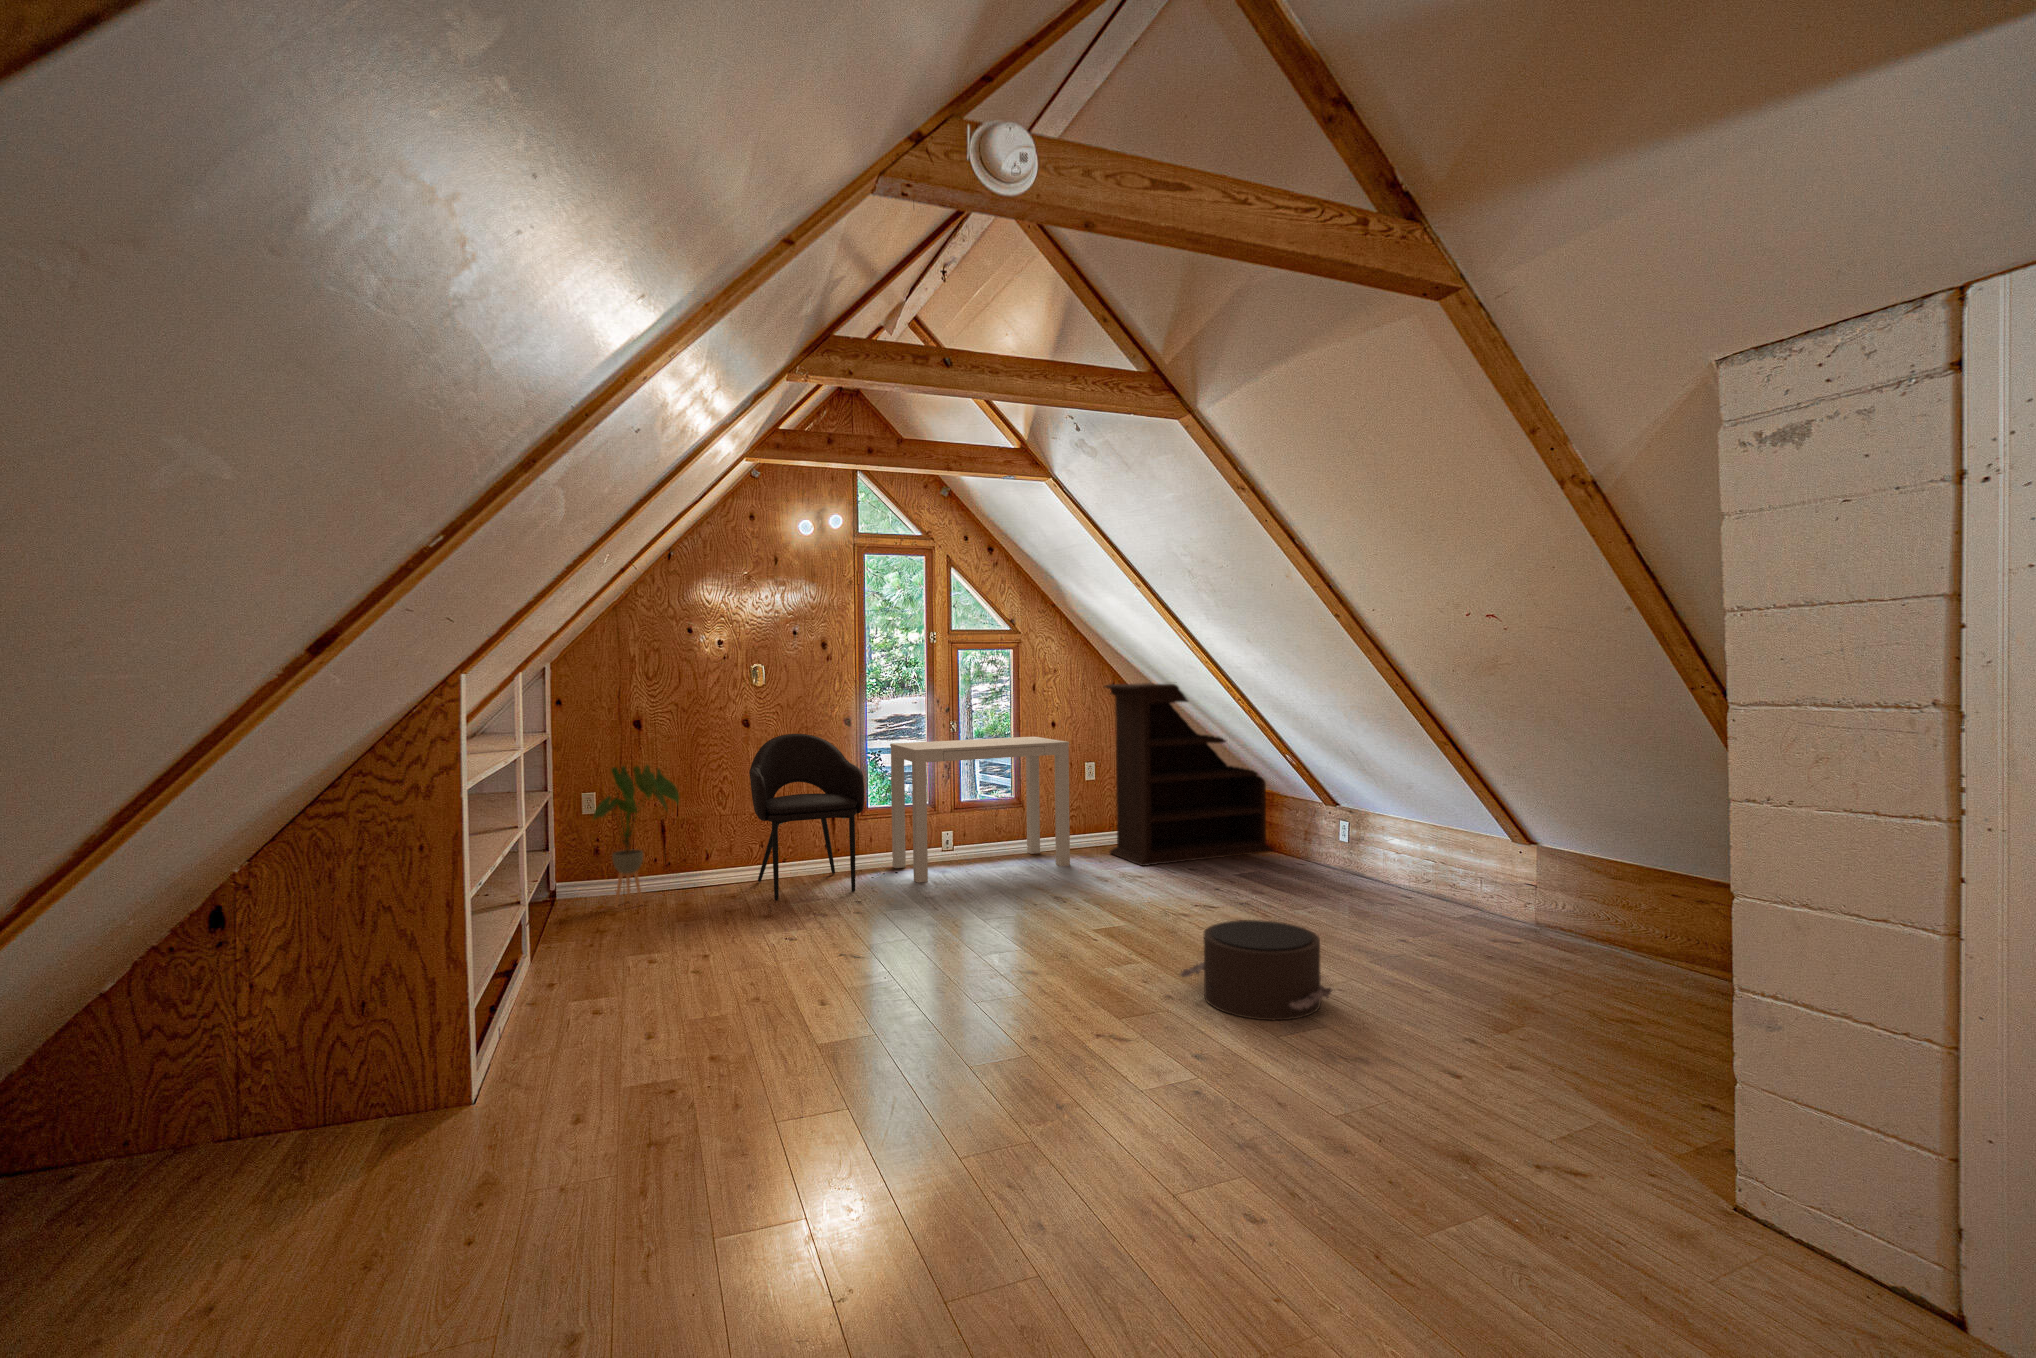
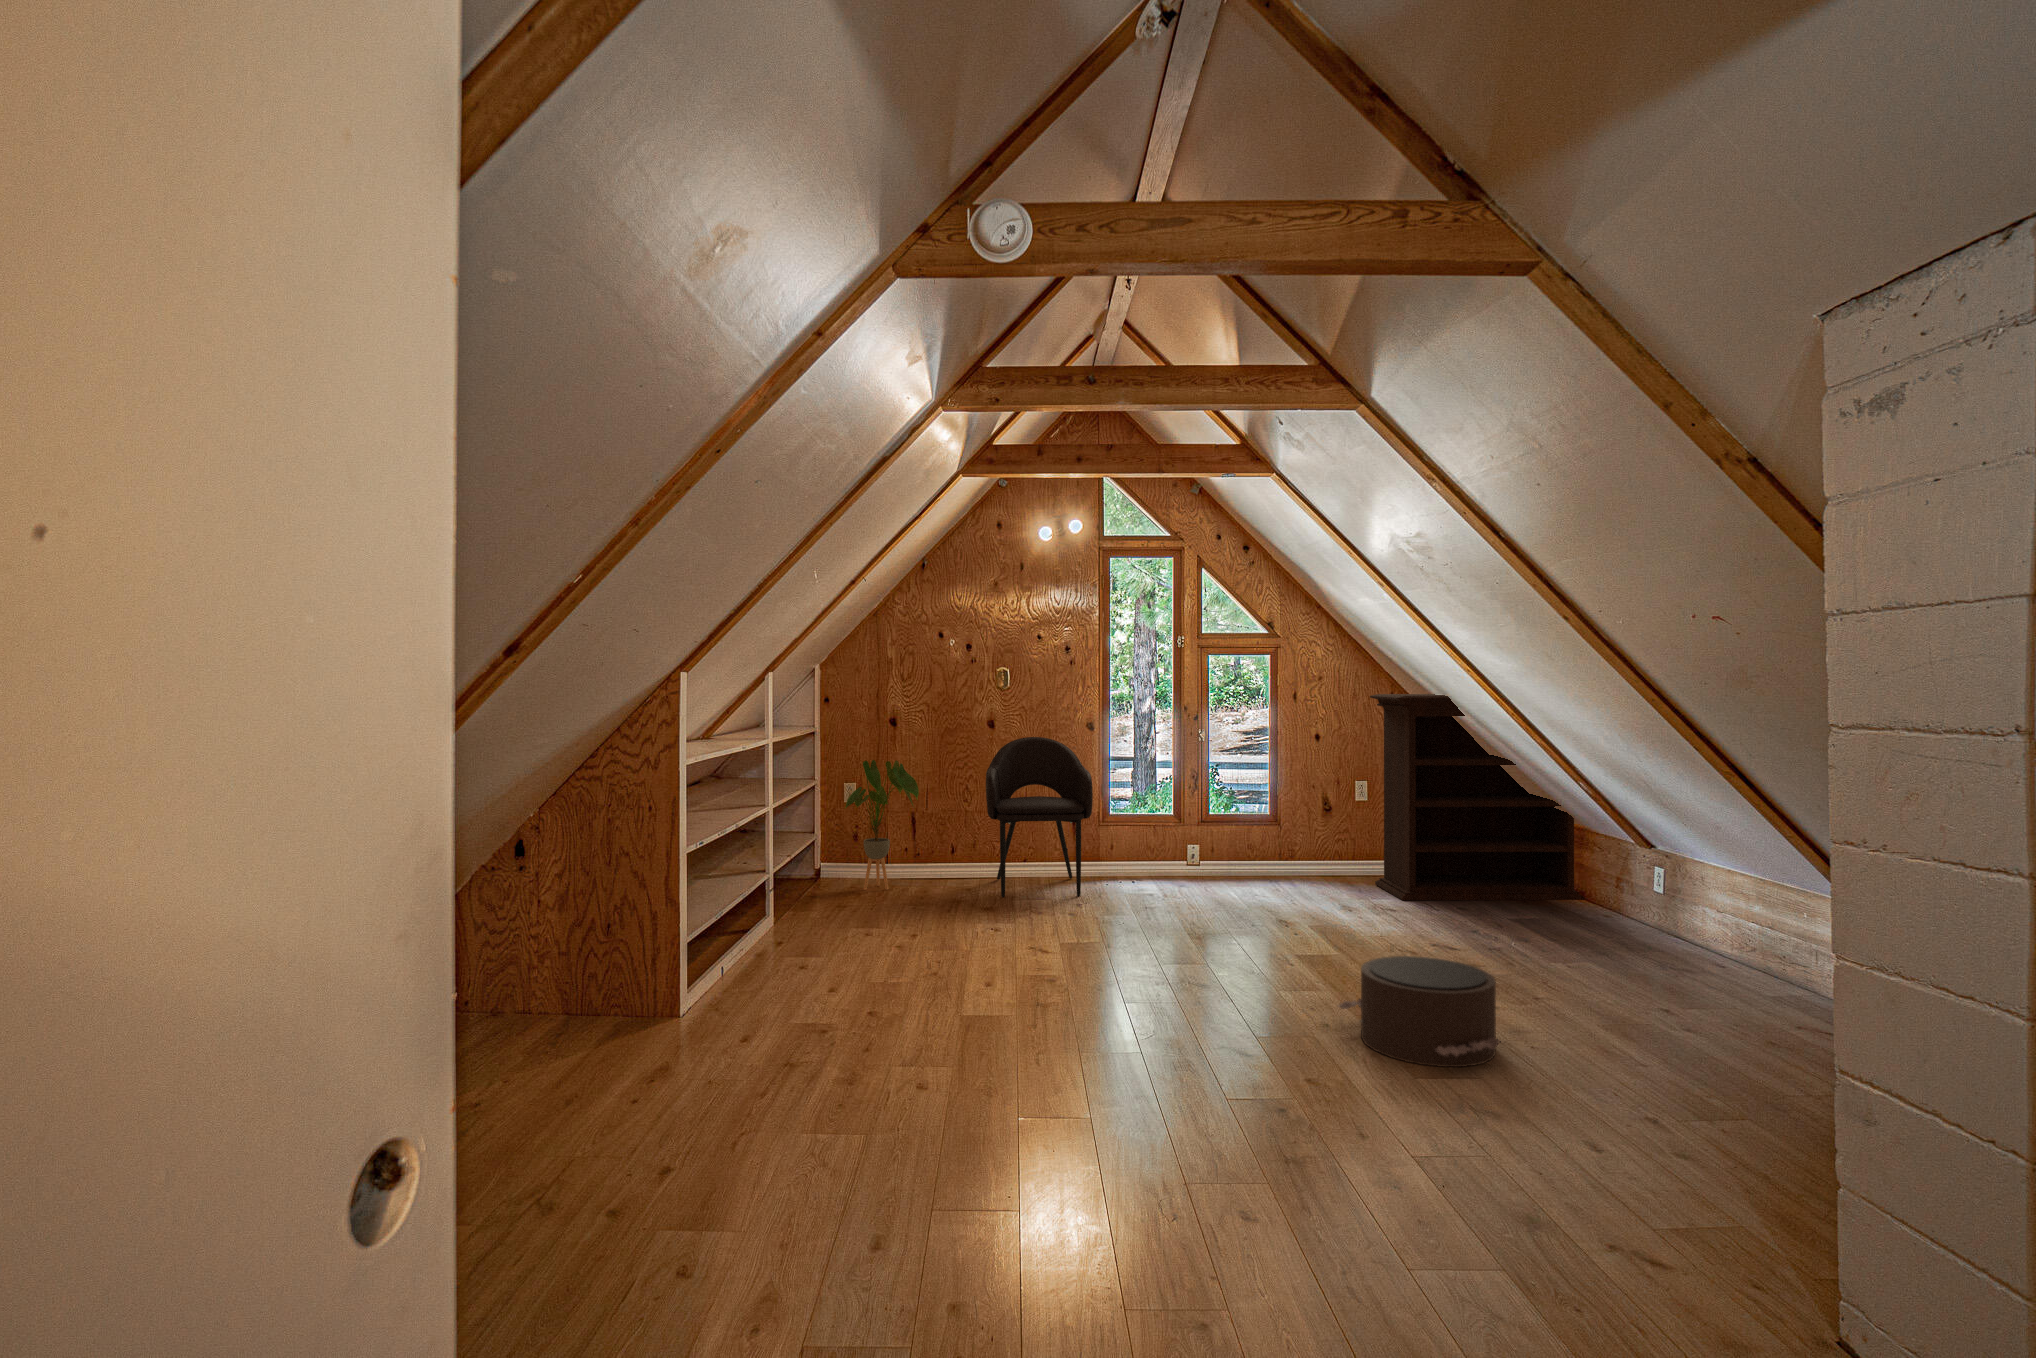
desk: present [890,737,1070,883] -> none [1131,750,1321,894]

